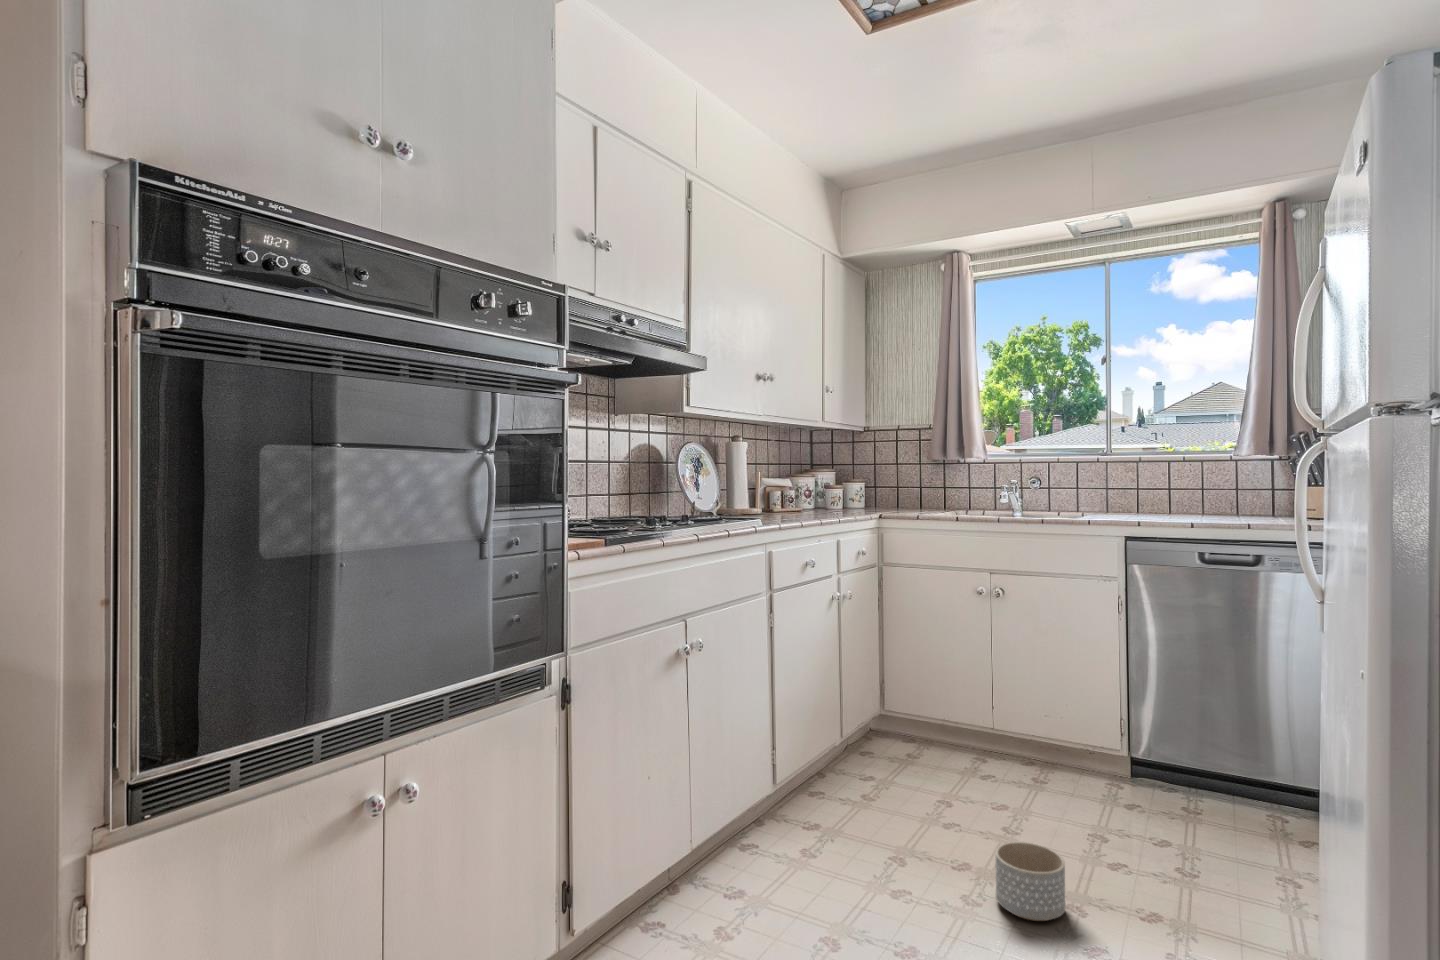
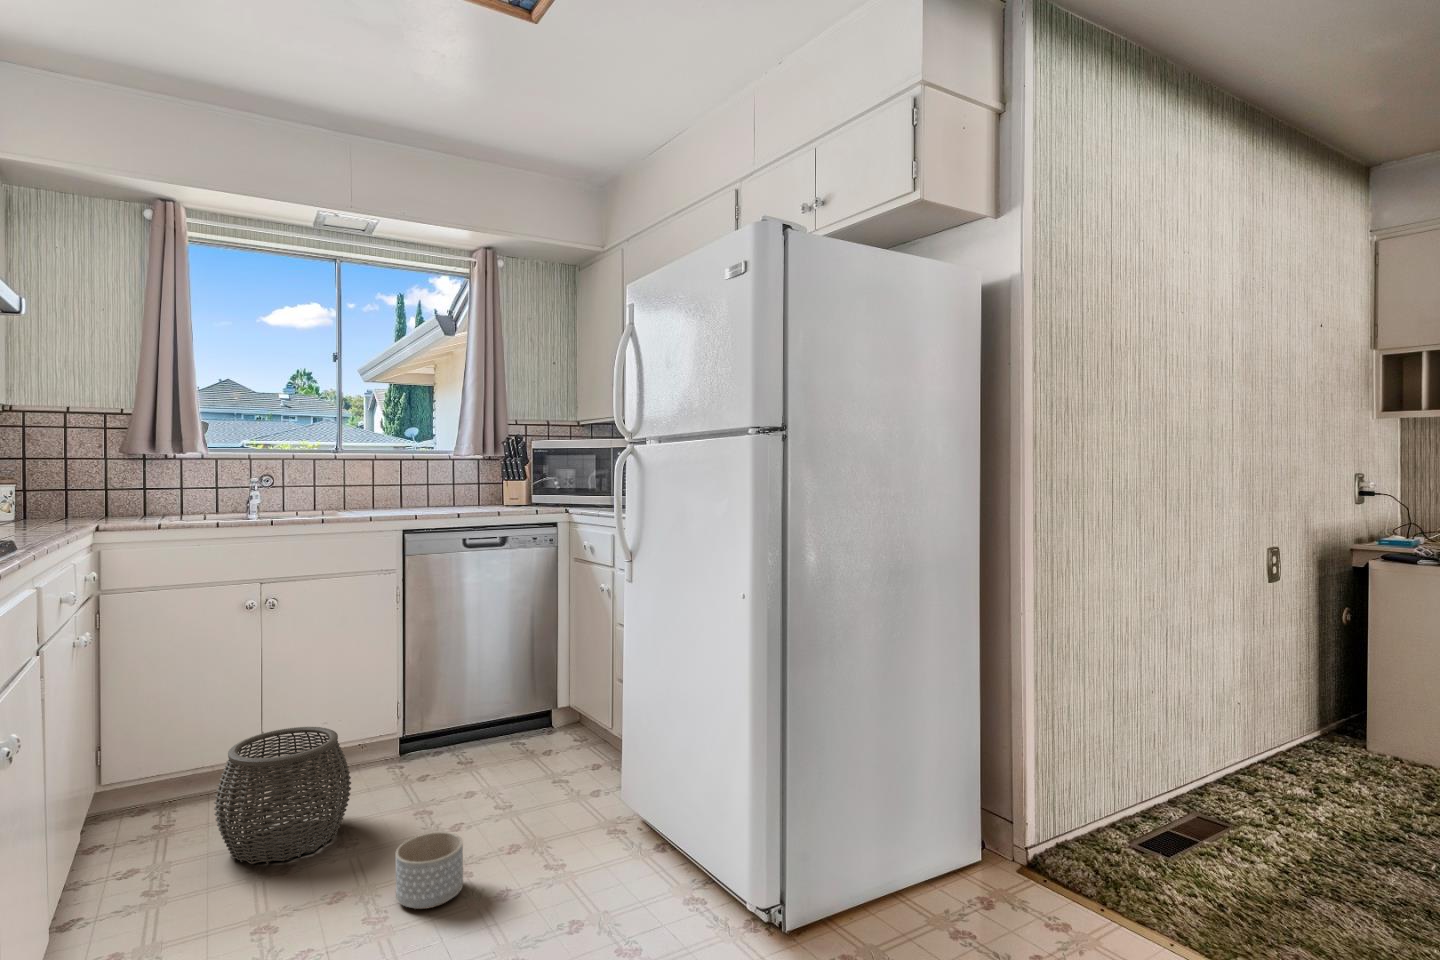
woven basket: none [915,704,1026,822] -> present [214,727,351,864]

